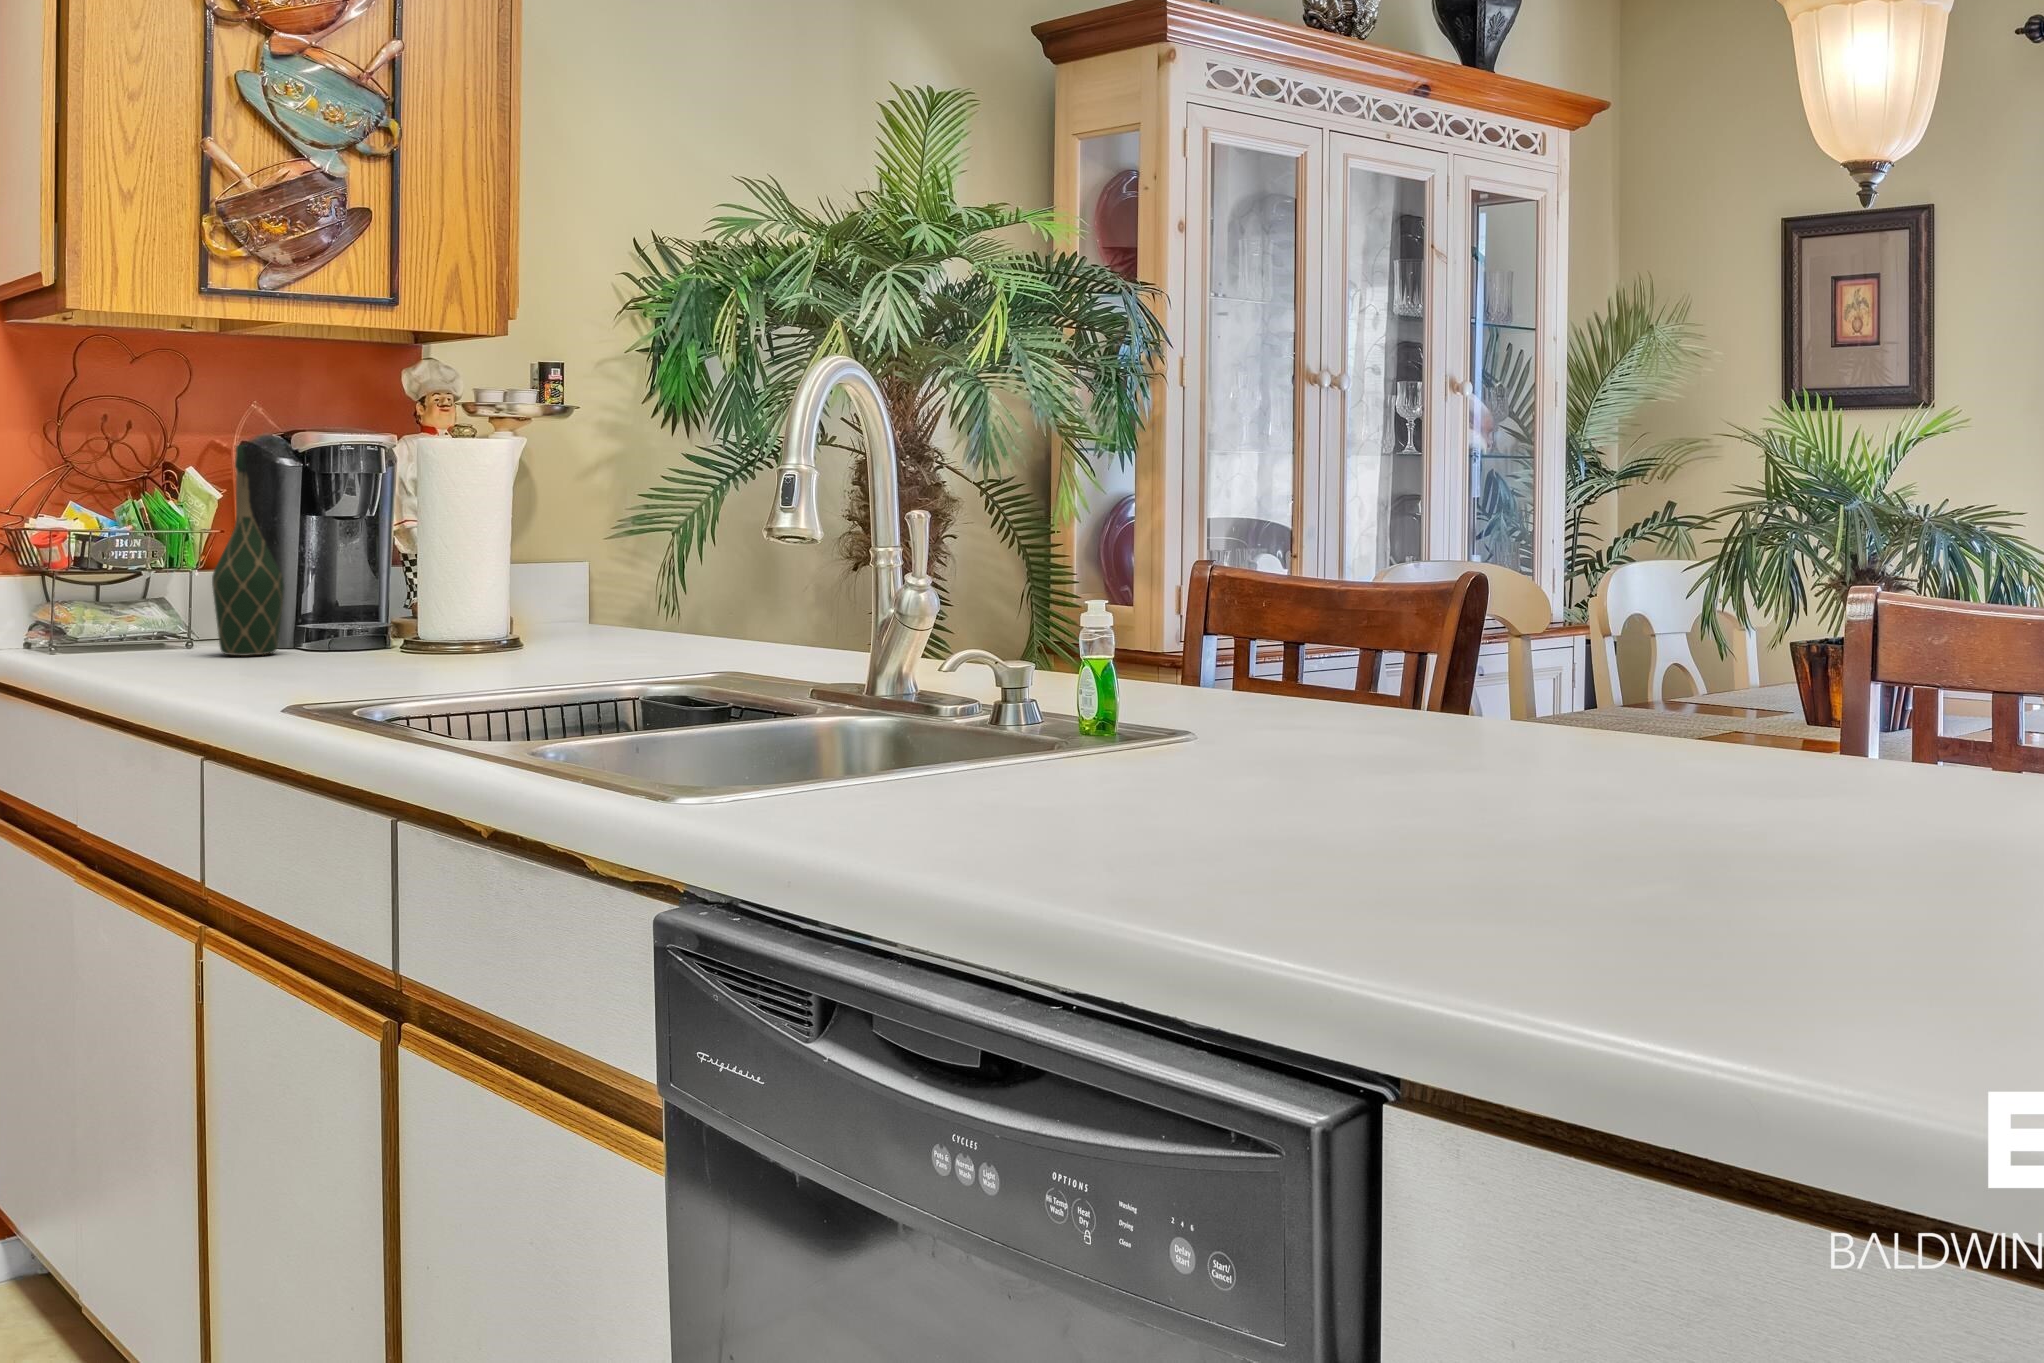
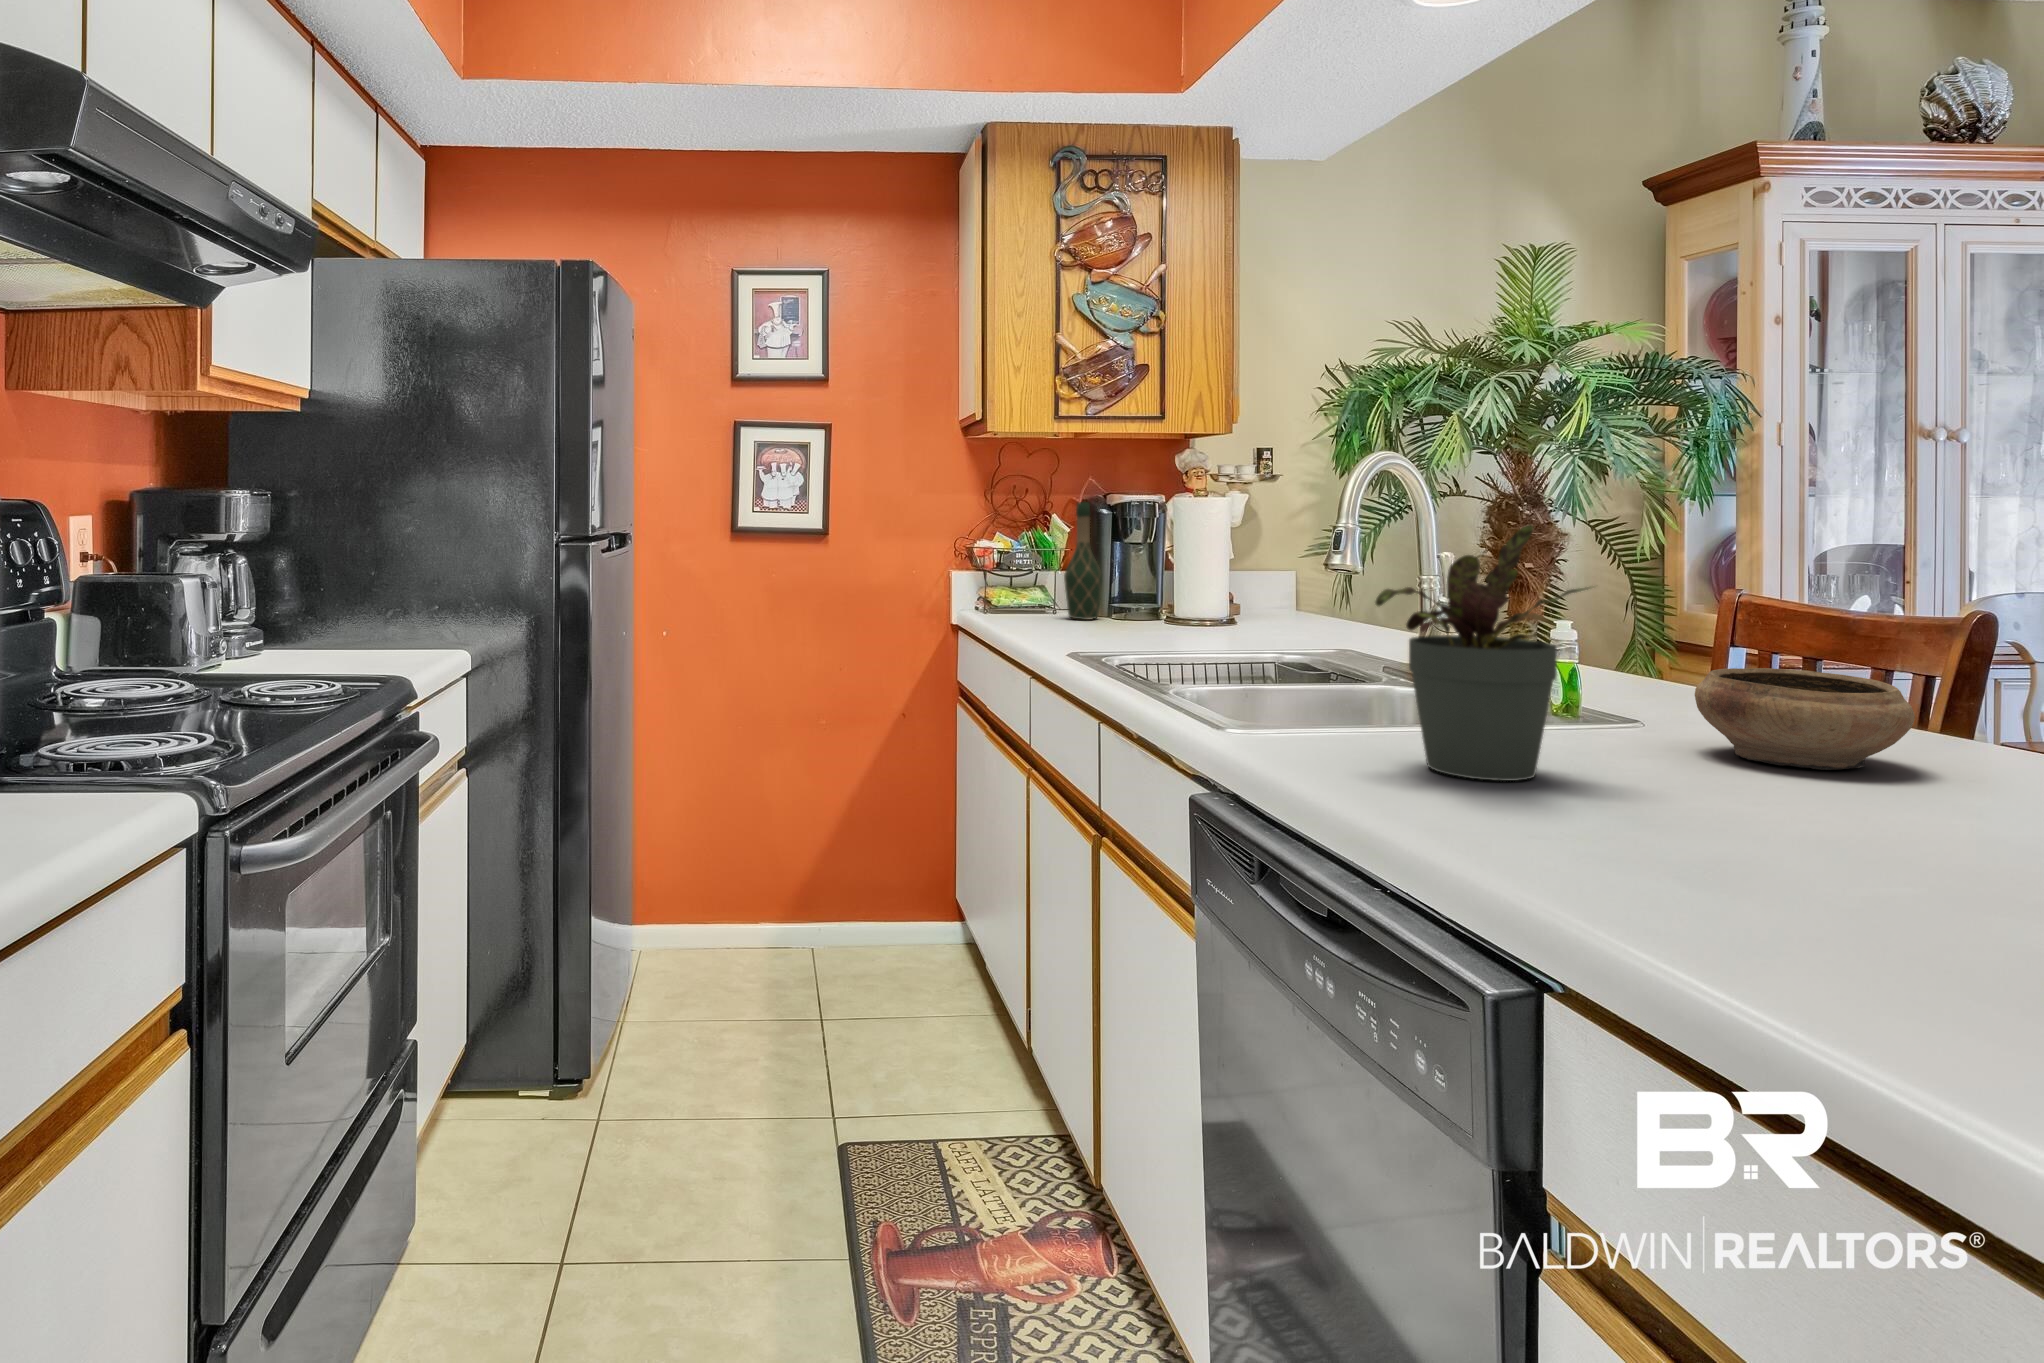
potted plant: none [794,479,1040,808] -> present [1376,525,1589,781]
ceramic bowl: none [1123,653,1312,762] -> present [1695,668,1915,770]

